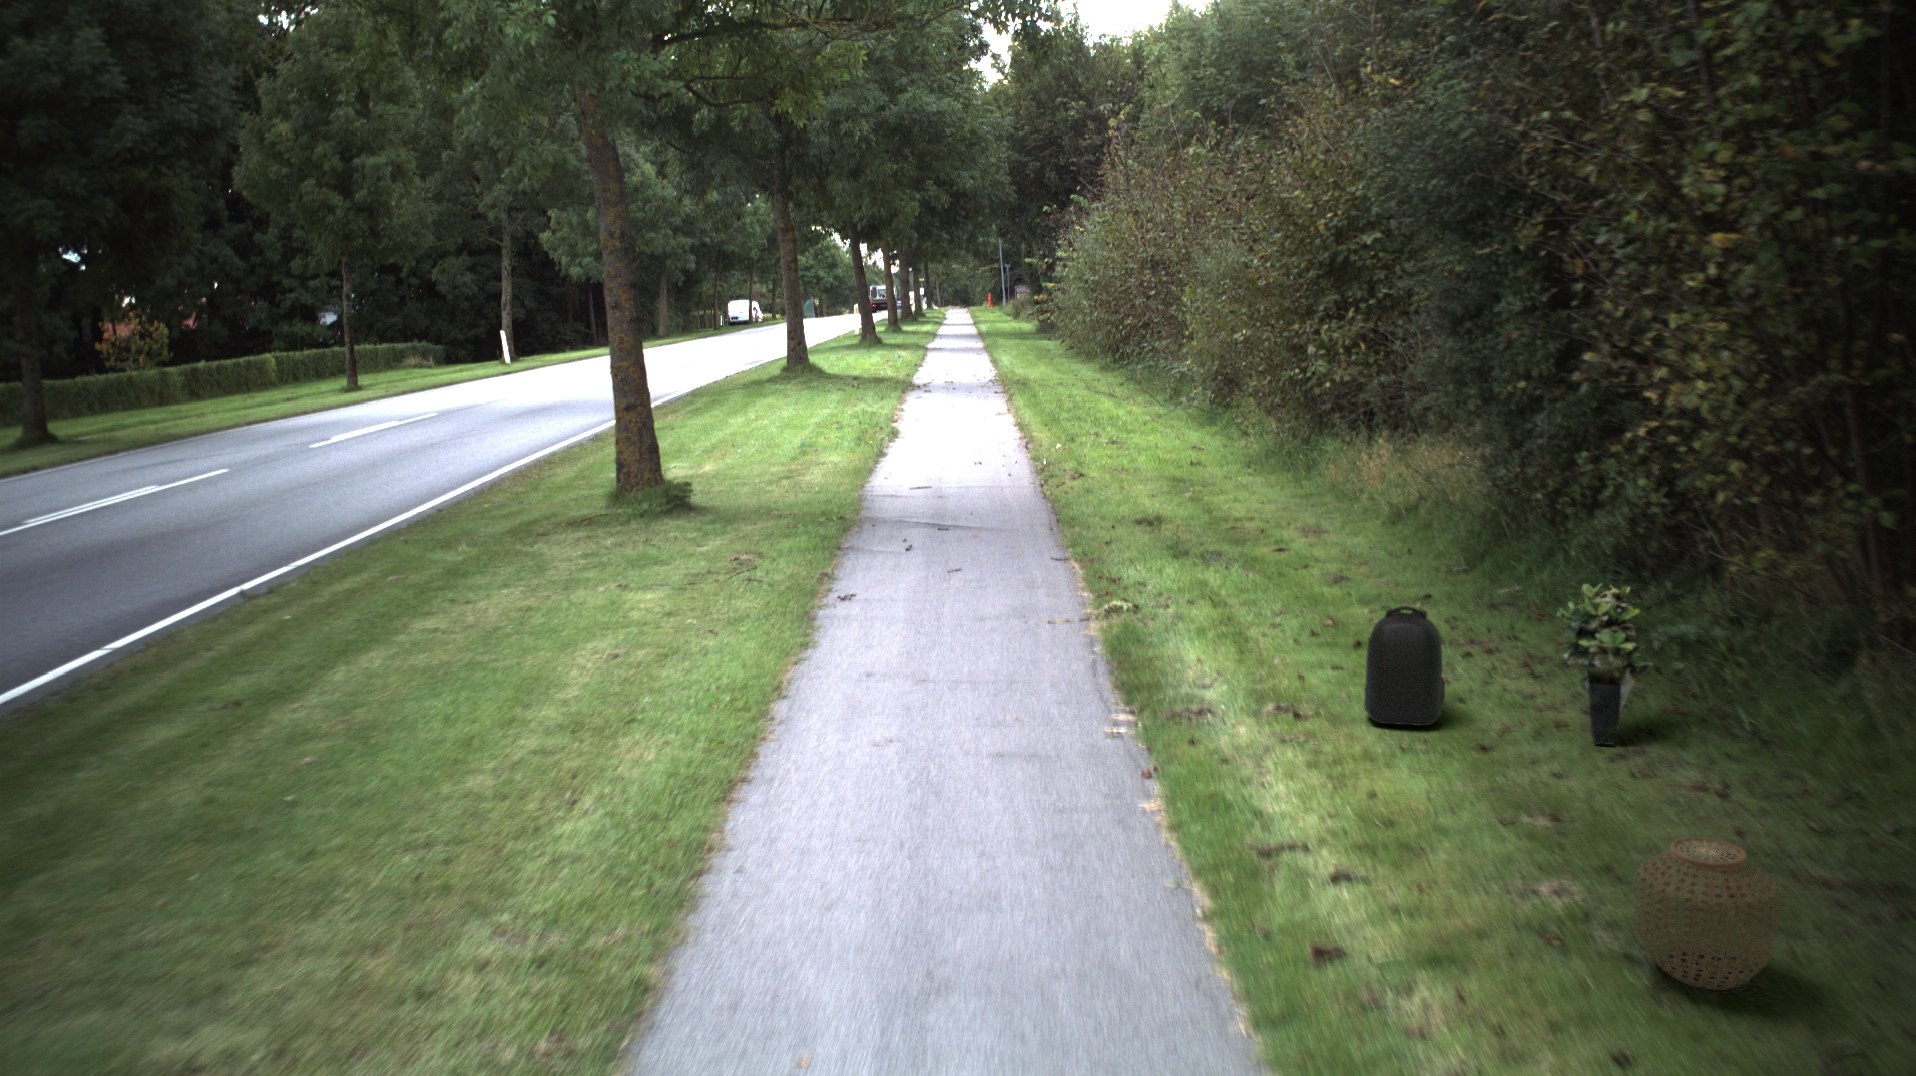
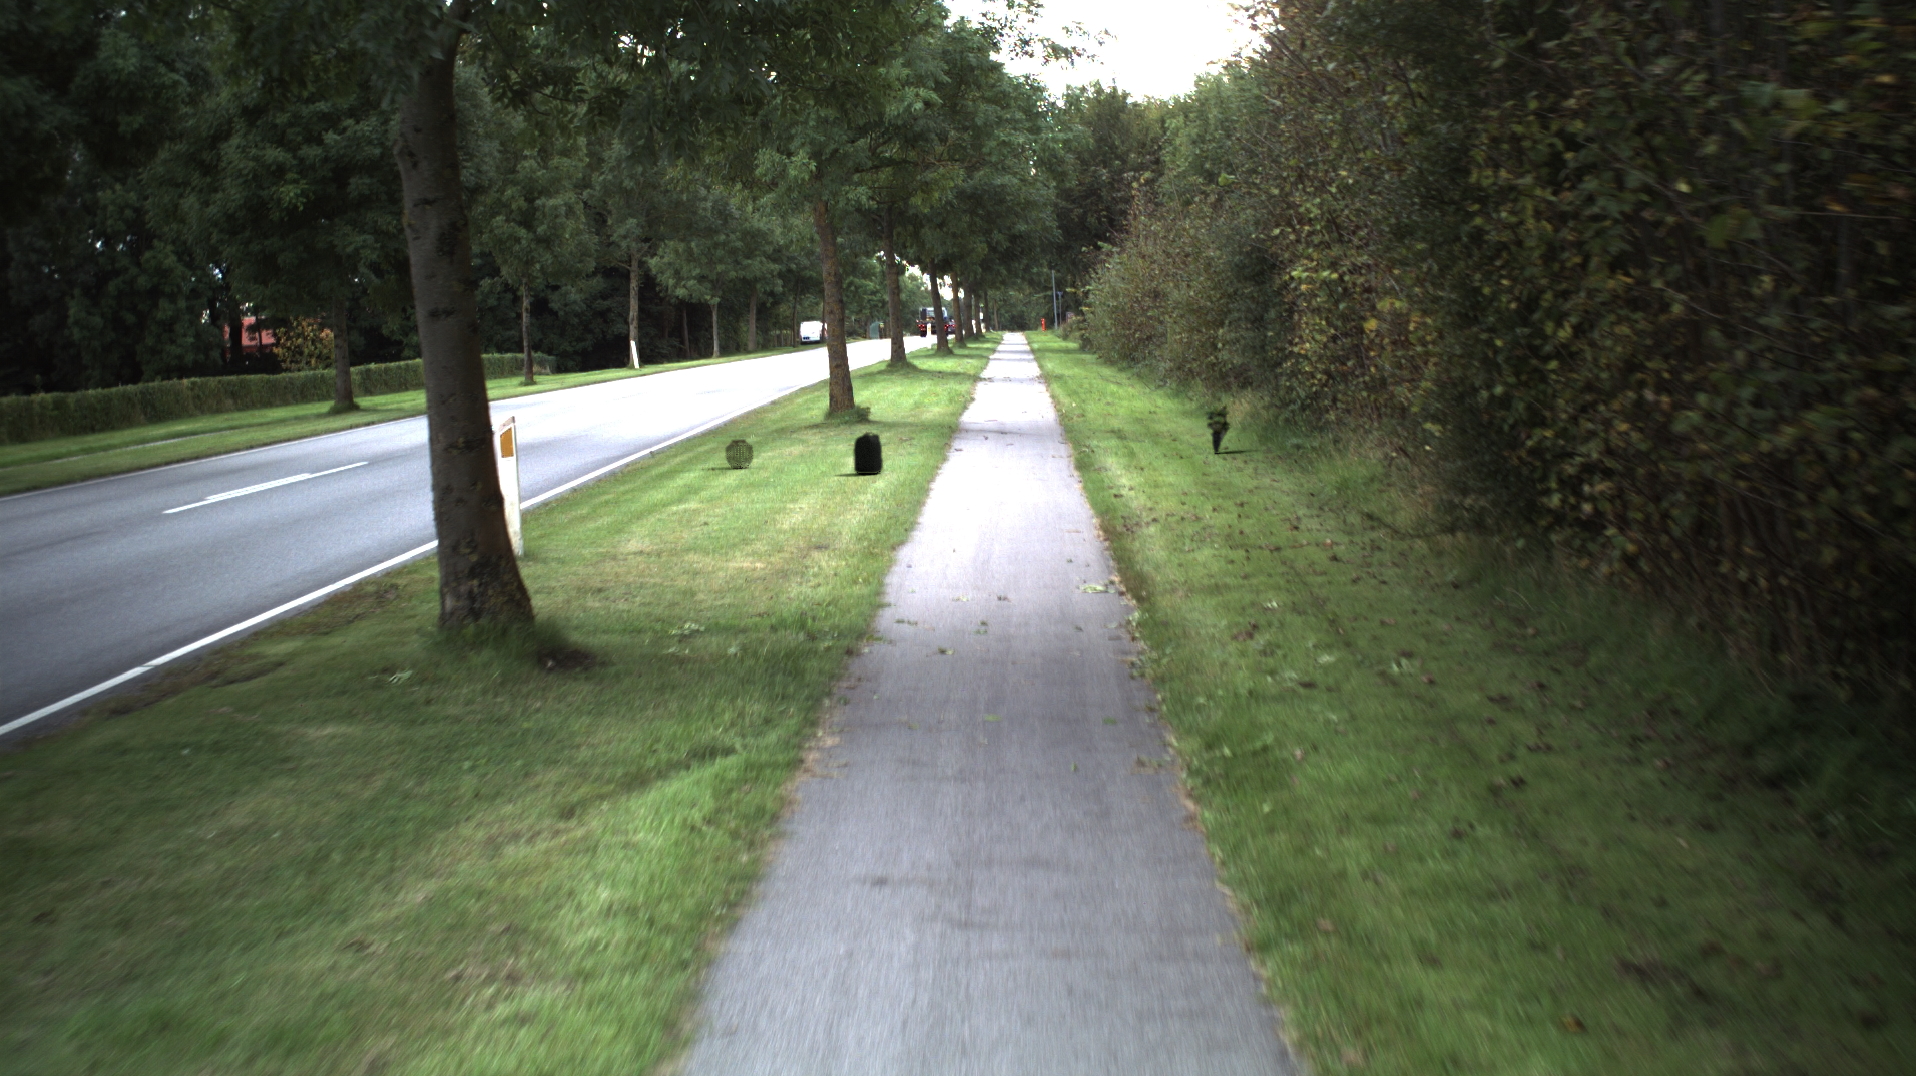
backpack: present [1364,606,1445,726] -> present [853,432,883,474]
woven basket: present [1635,837,1780,990] -> present [726,439,753,469]

